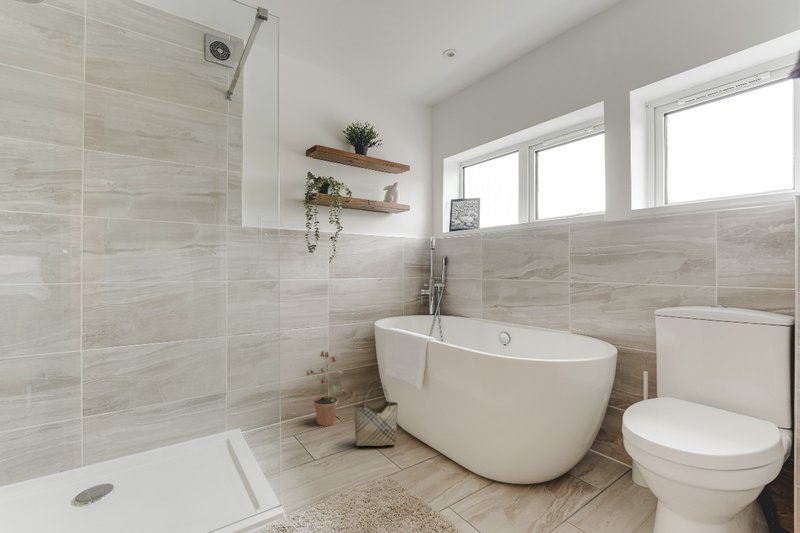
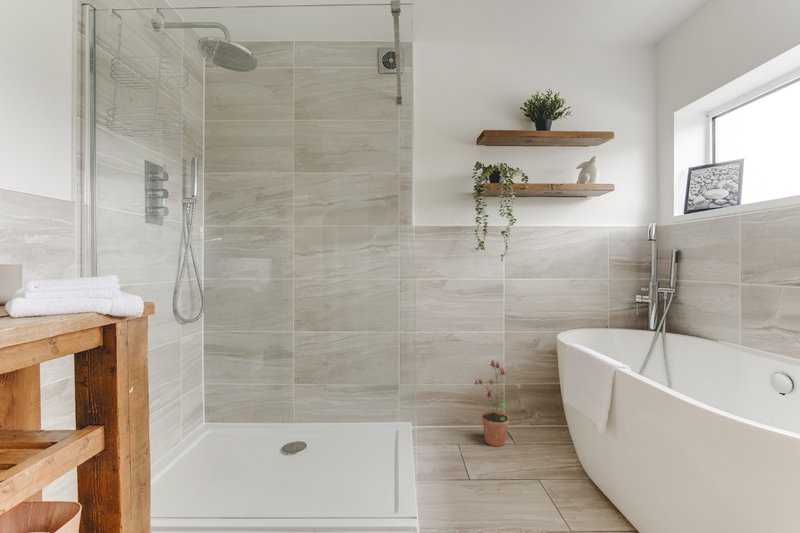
woven basket: present [354,380,398,446] -> none [517,406,578,498]

